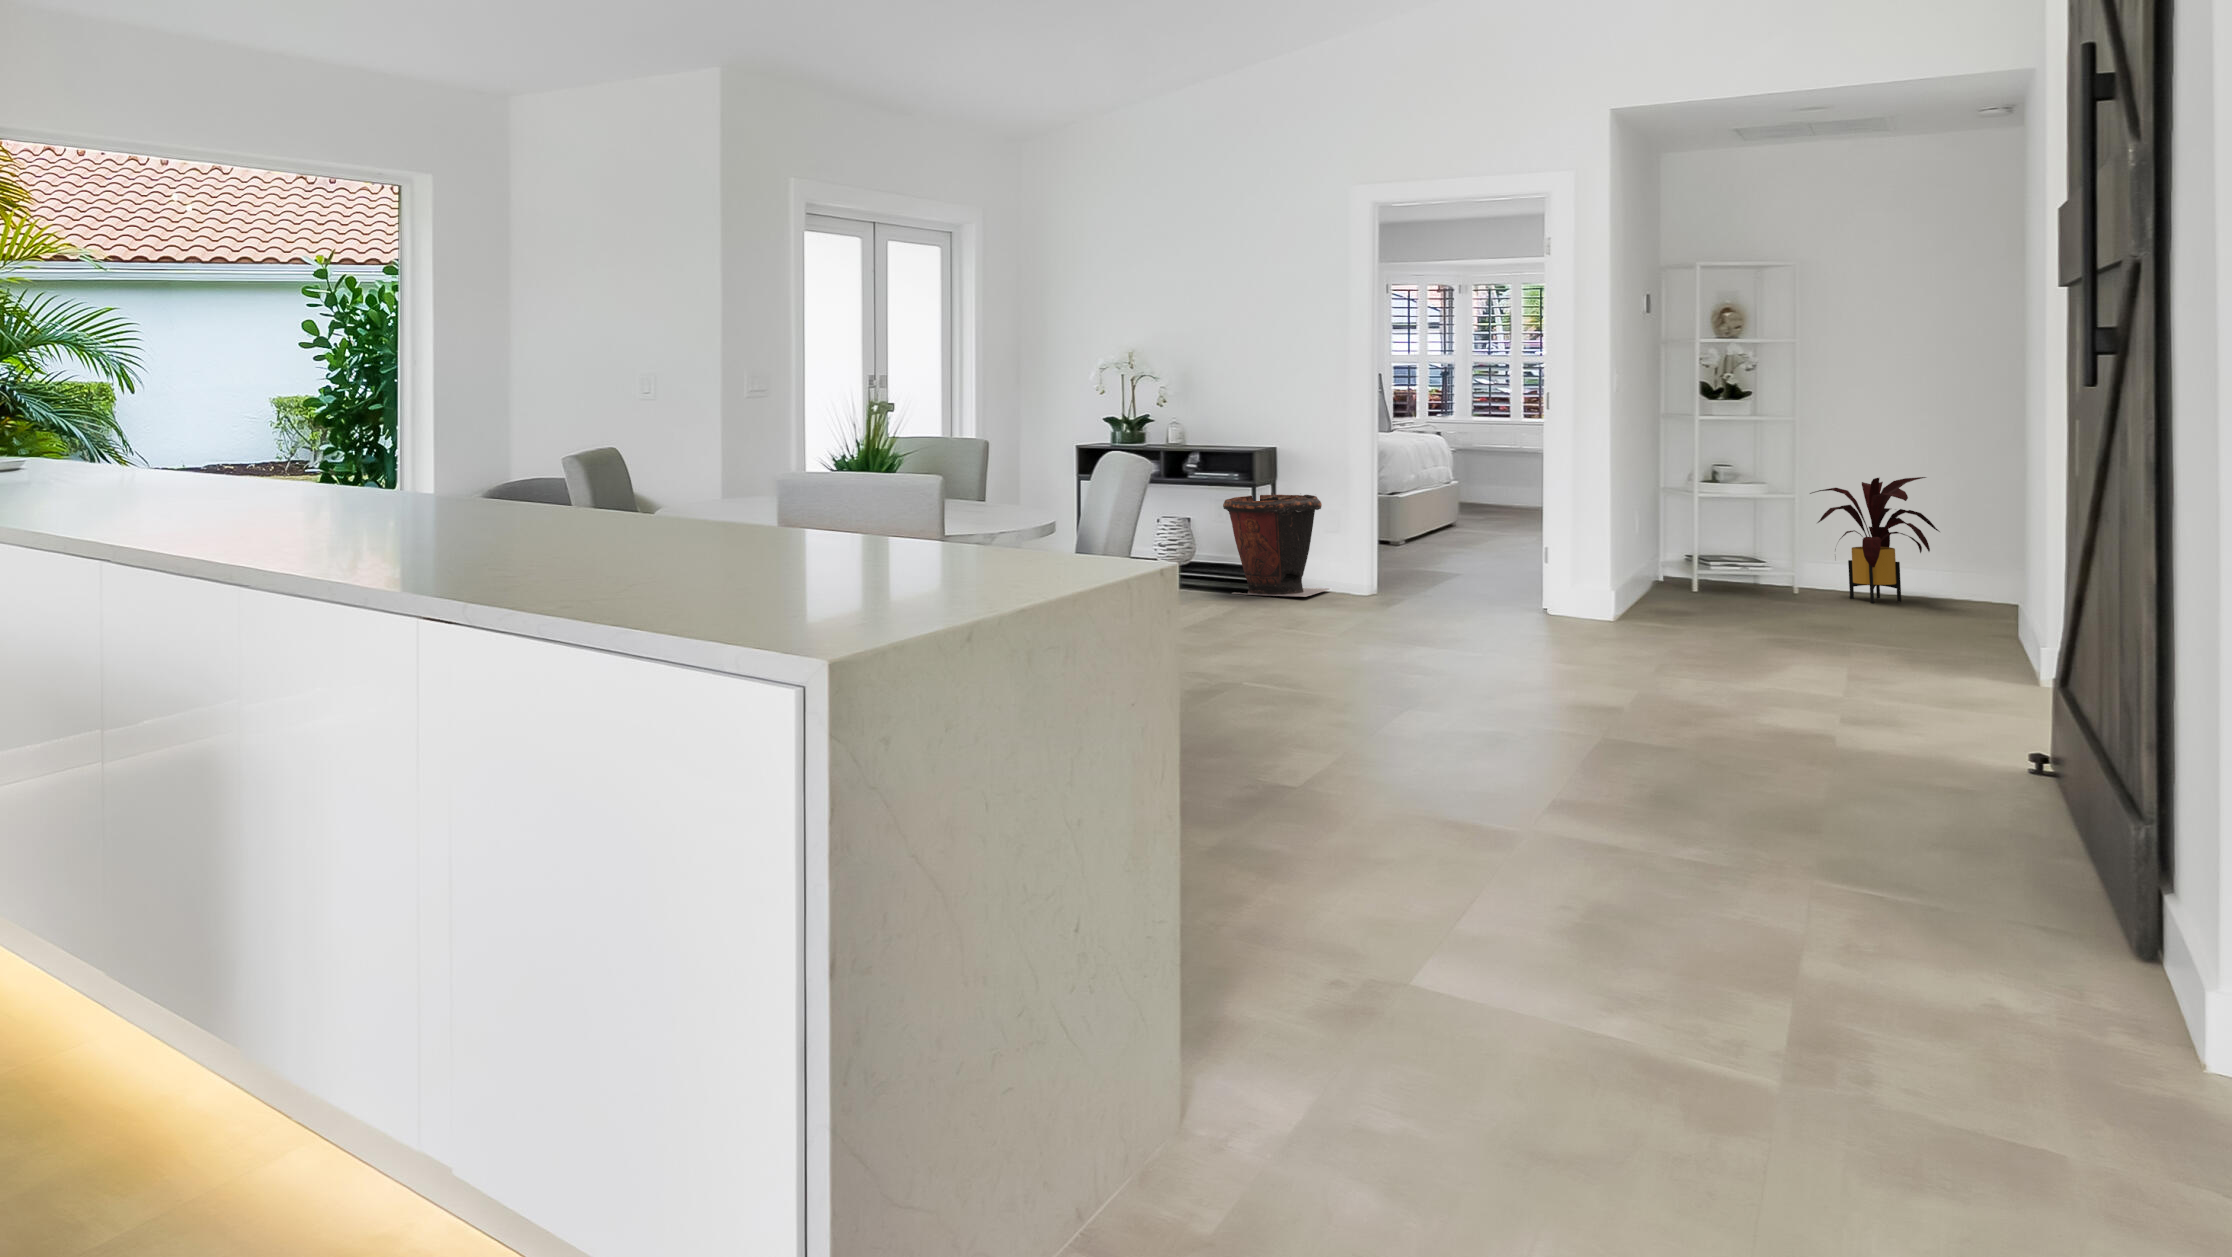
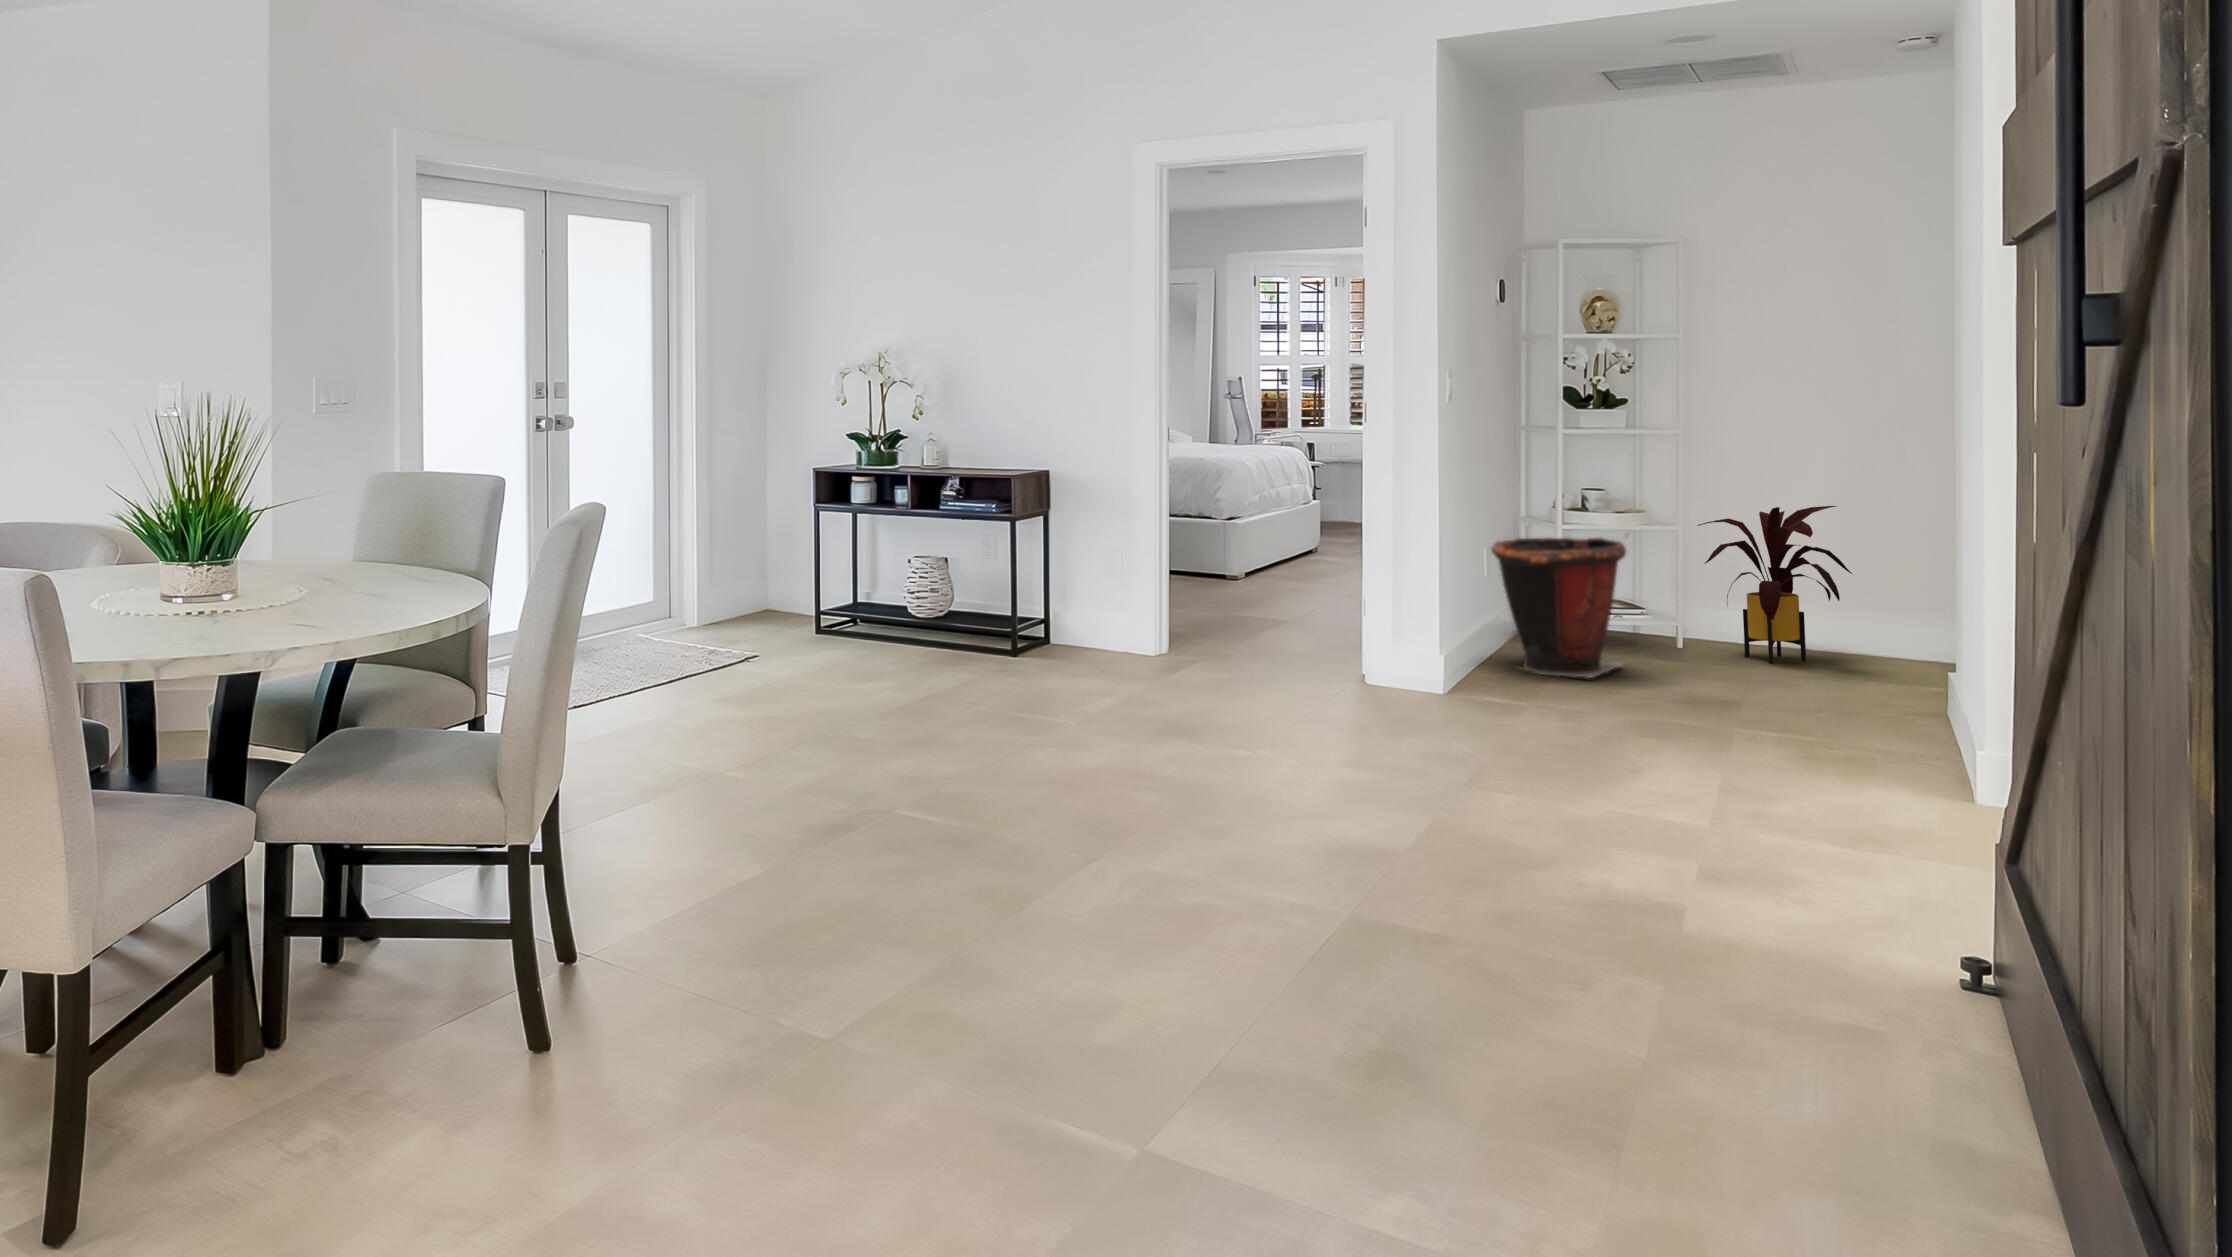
trash can: present [1223,493,1329,597] -> present [1491,538,1626,678]

